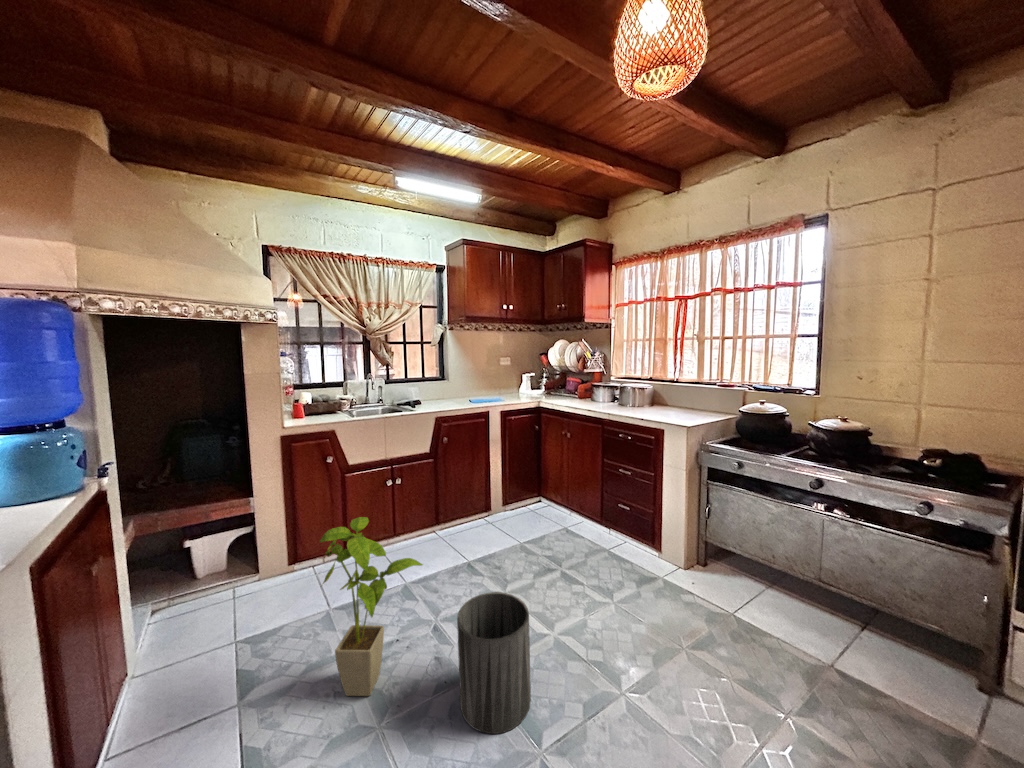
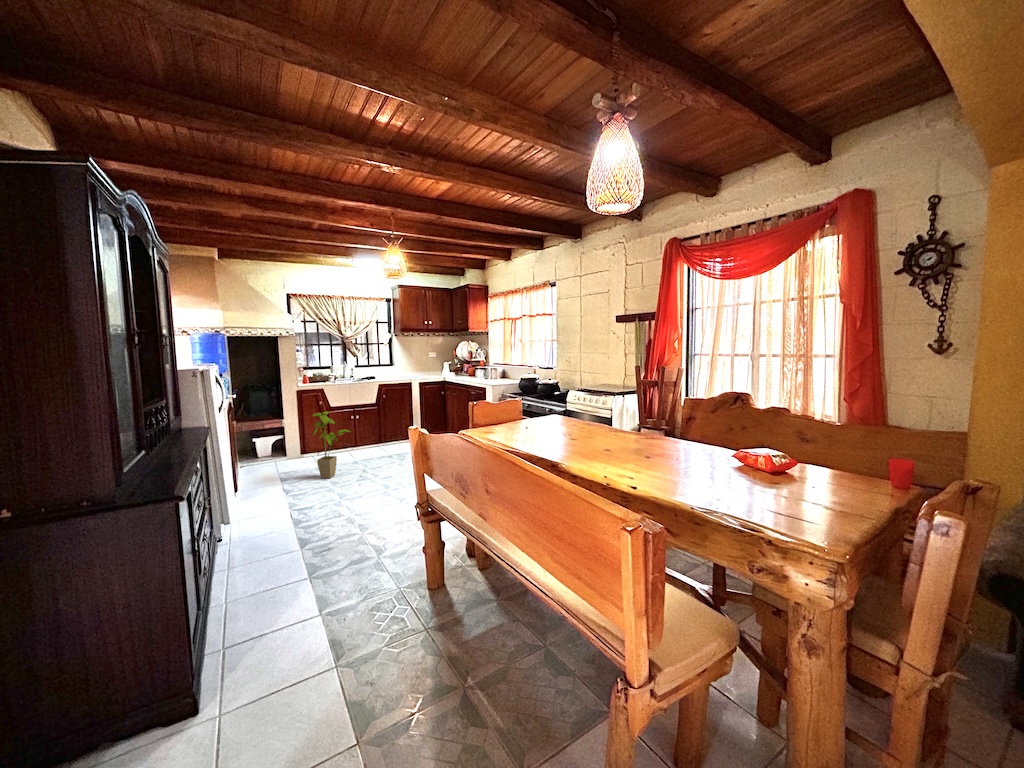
trash can: present [457,592,531,734] -> none [360,443,389,483]

